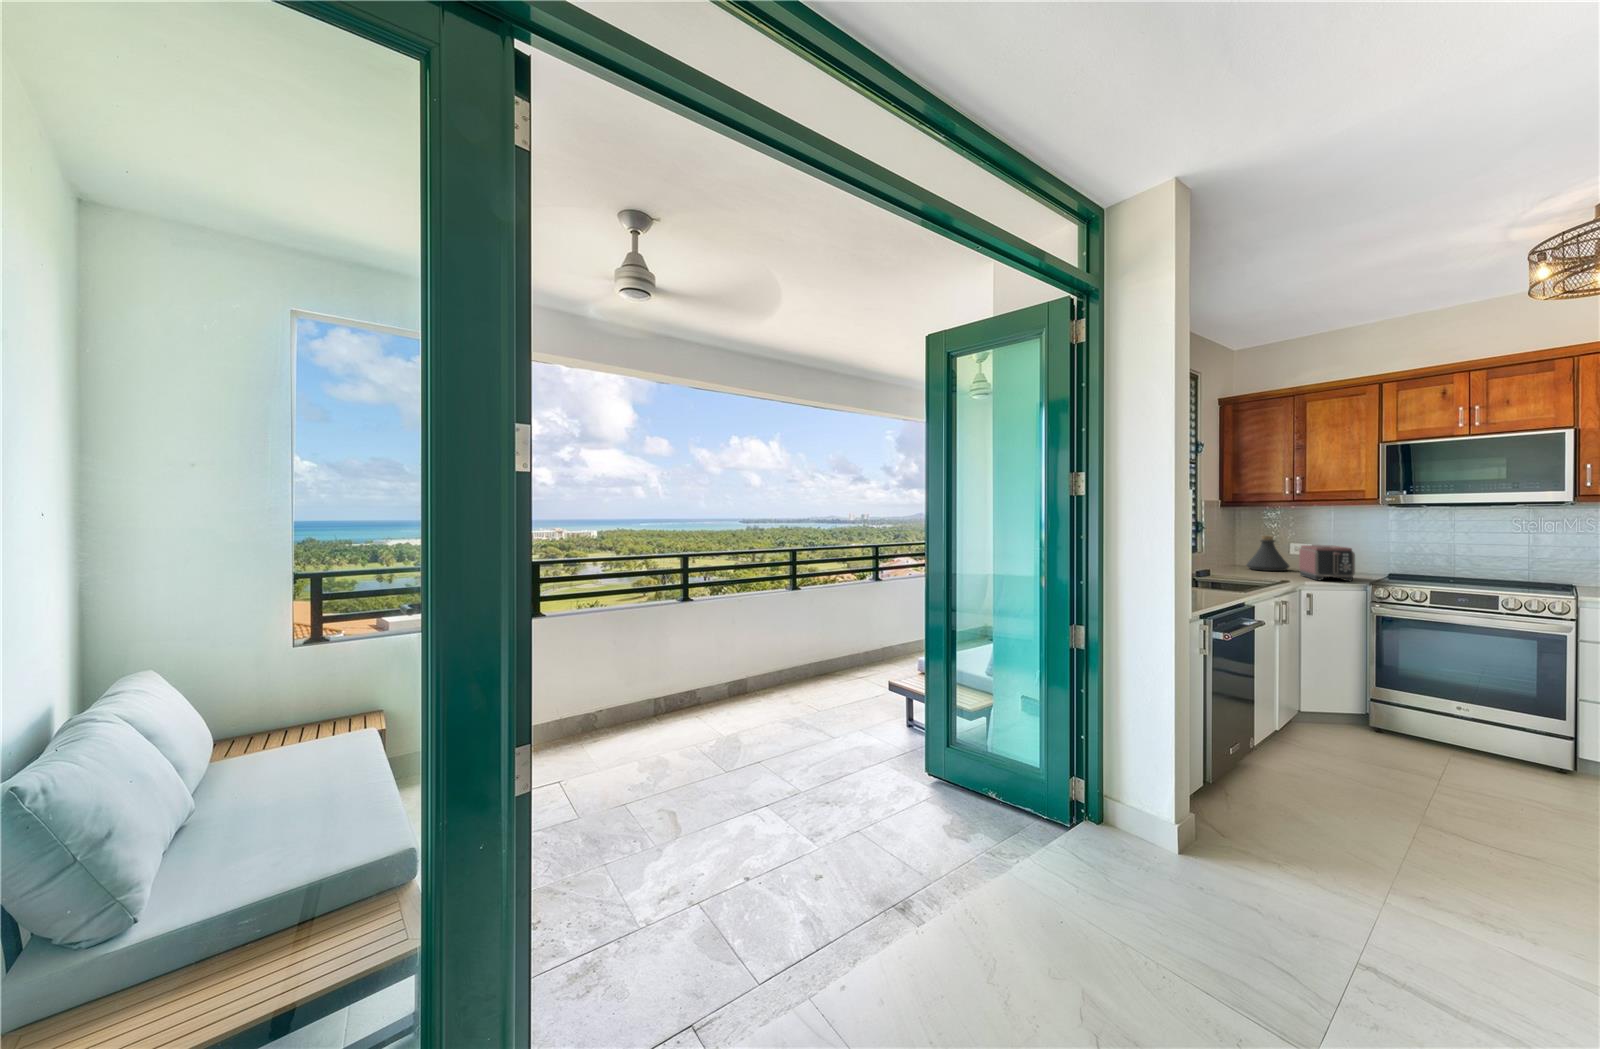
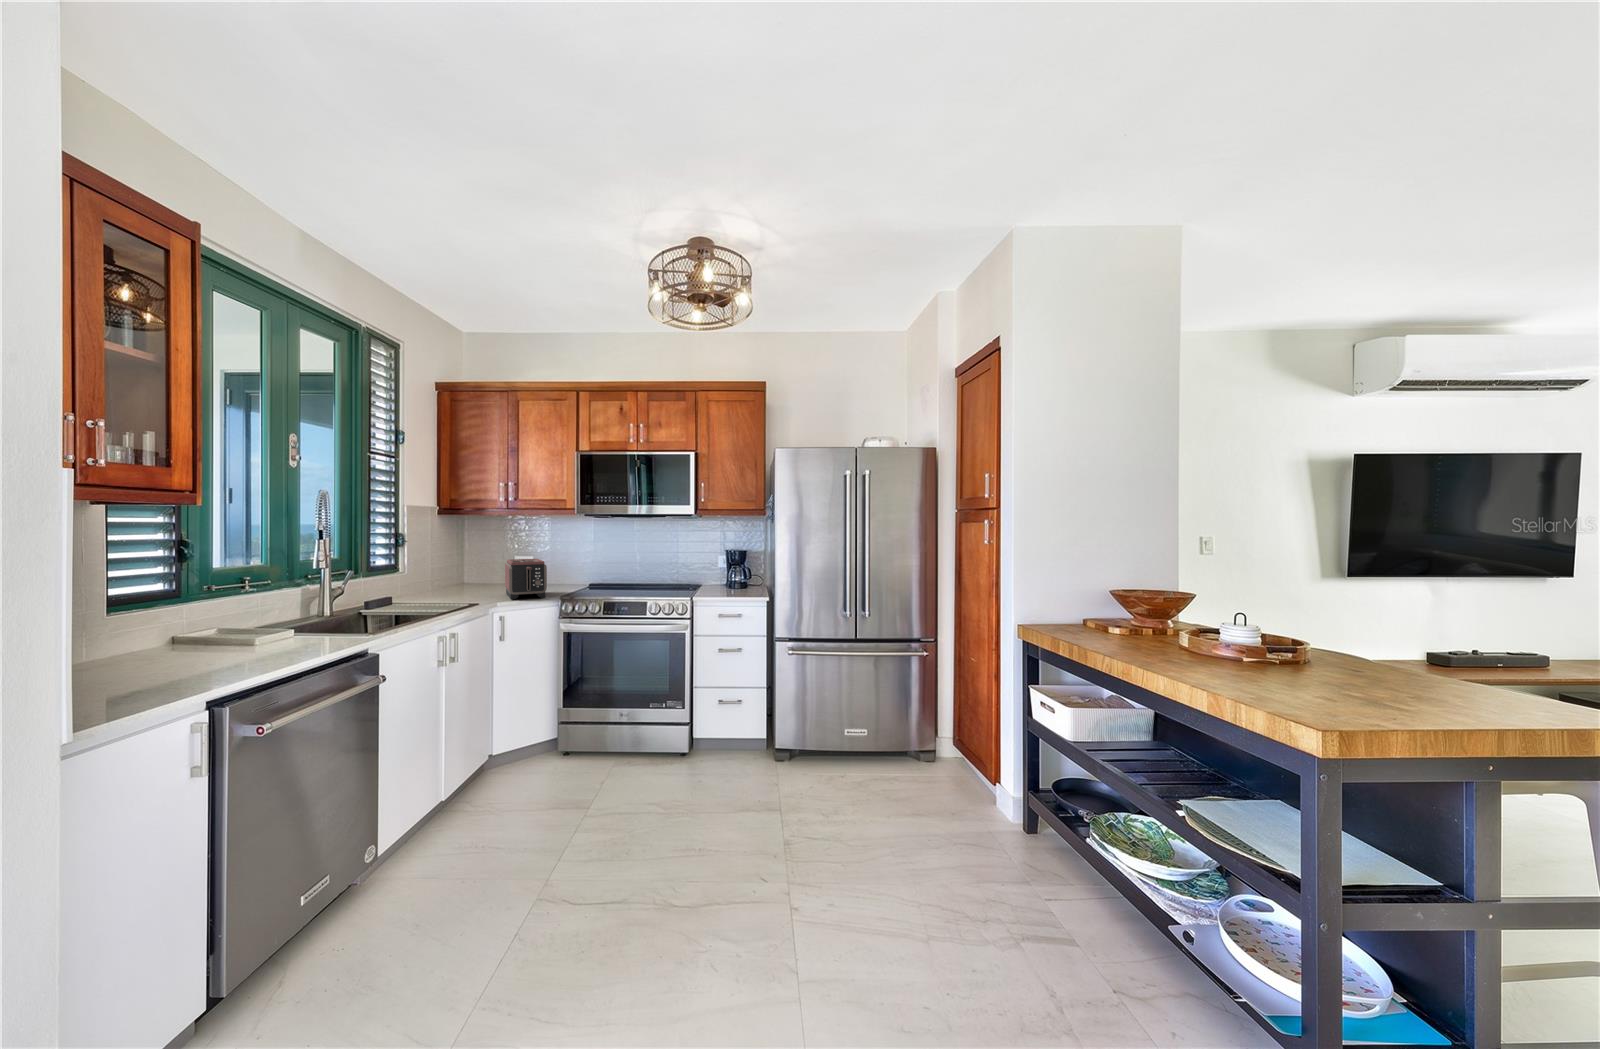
bottle: present [1247,535,1289,571] -> none [462,549,508,590]

